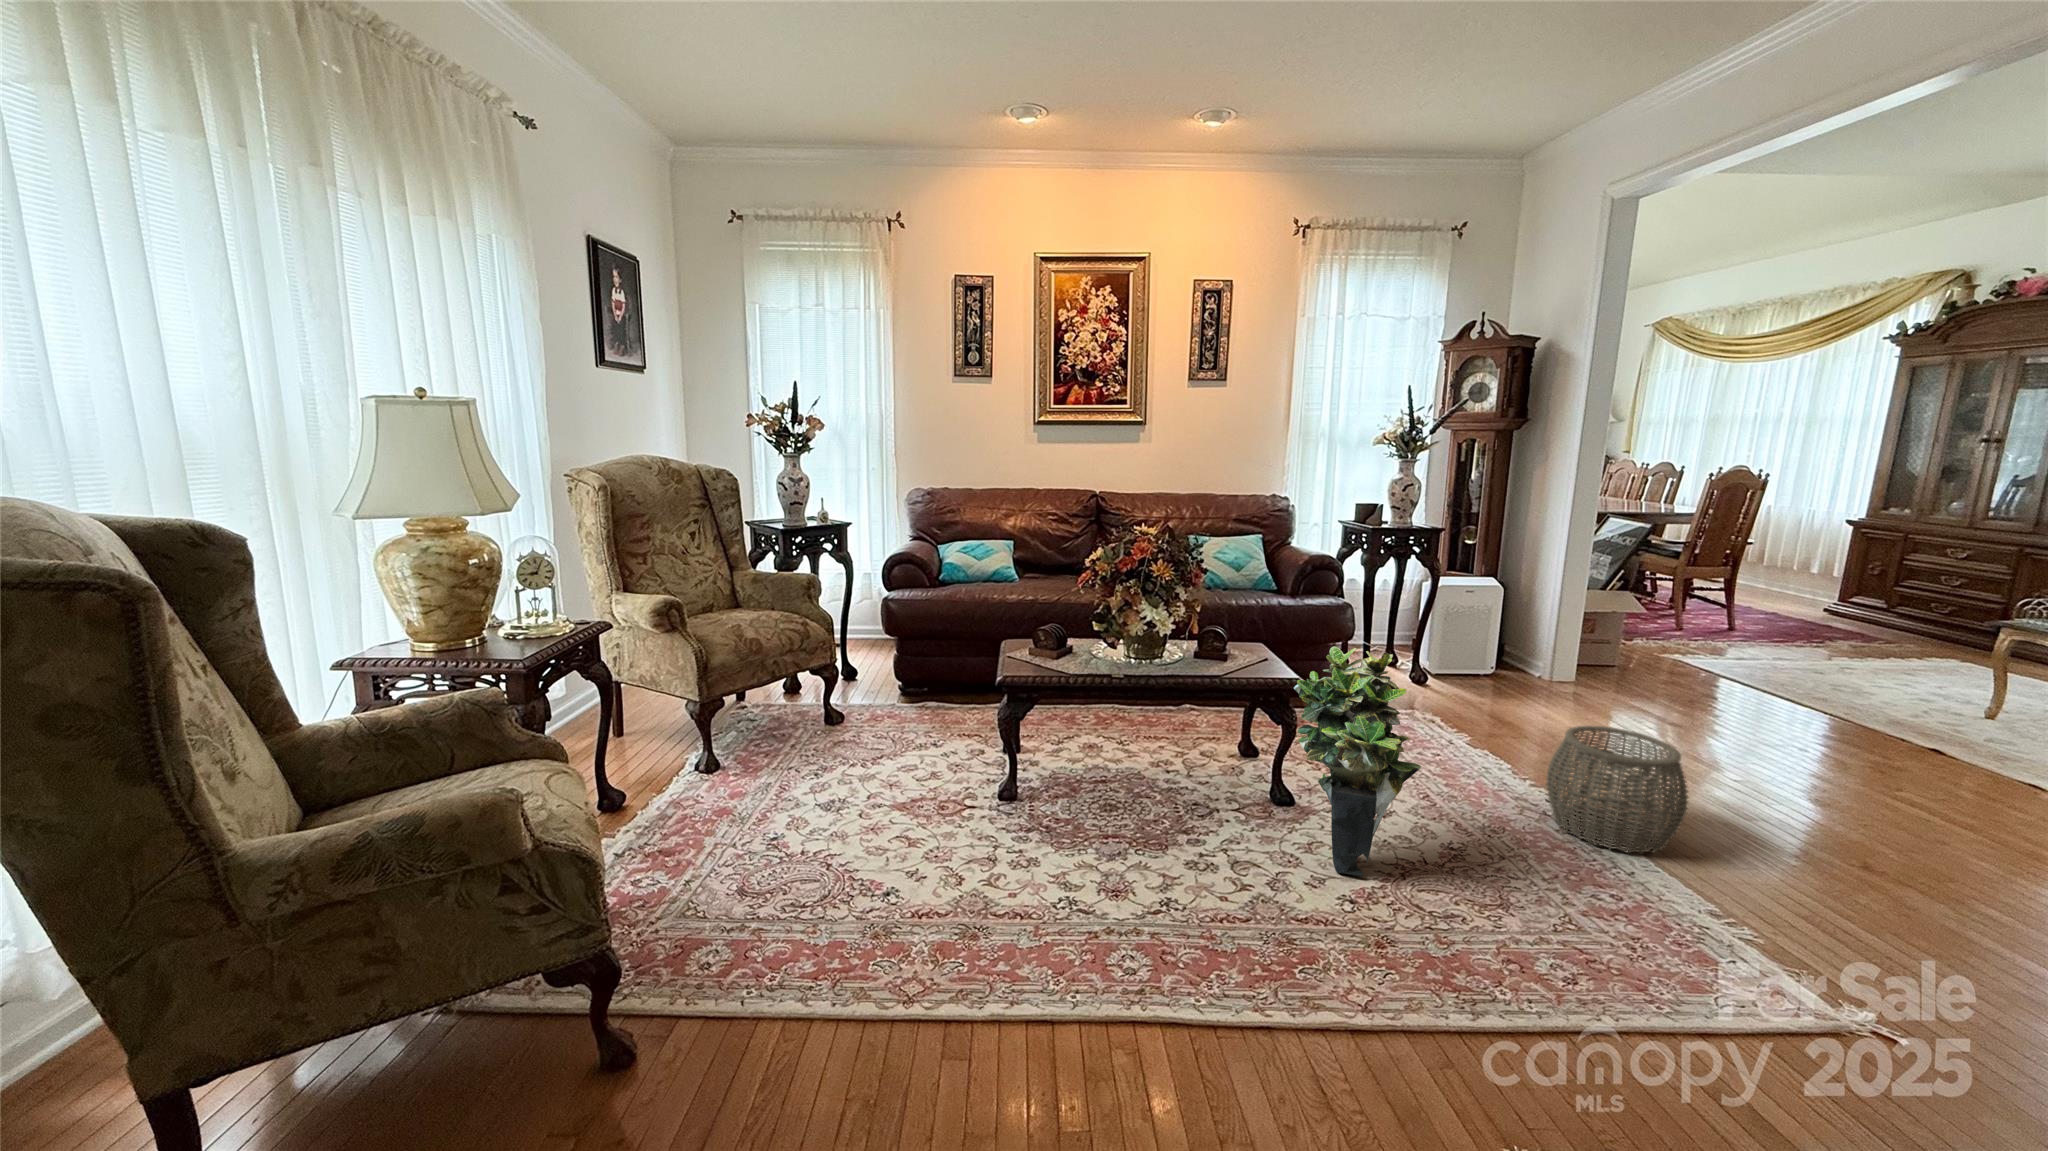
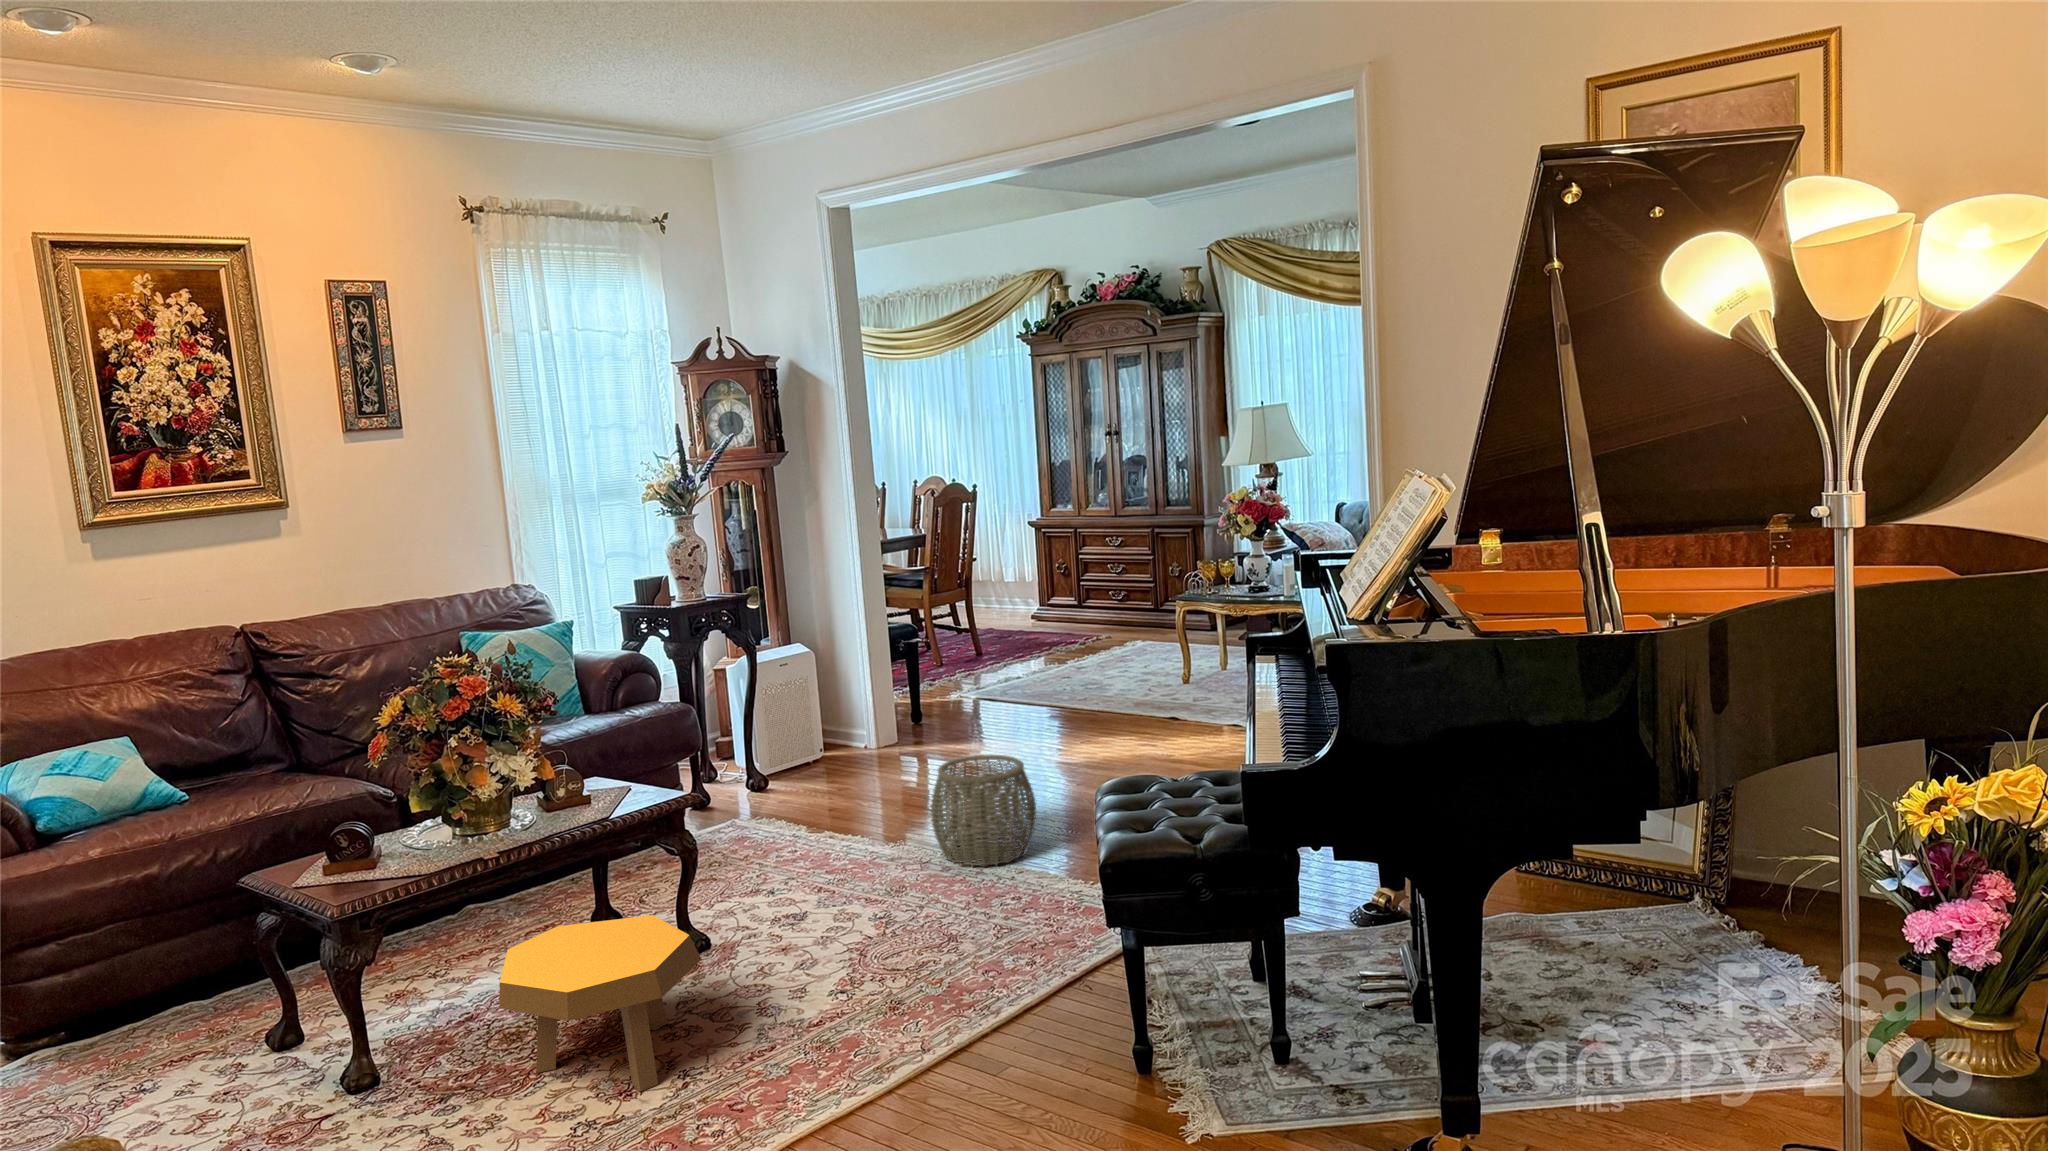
potted plant: present [1294,647,1422,877] -> none [725,734,864,976]
footstool: none [1056,742,1212,899] -> present [500,915,702,1092]

